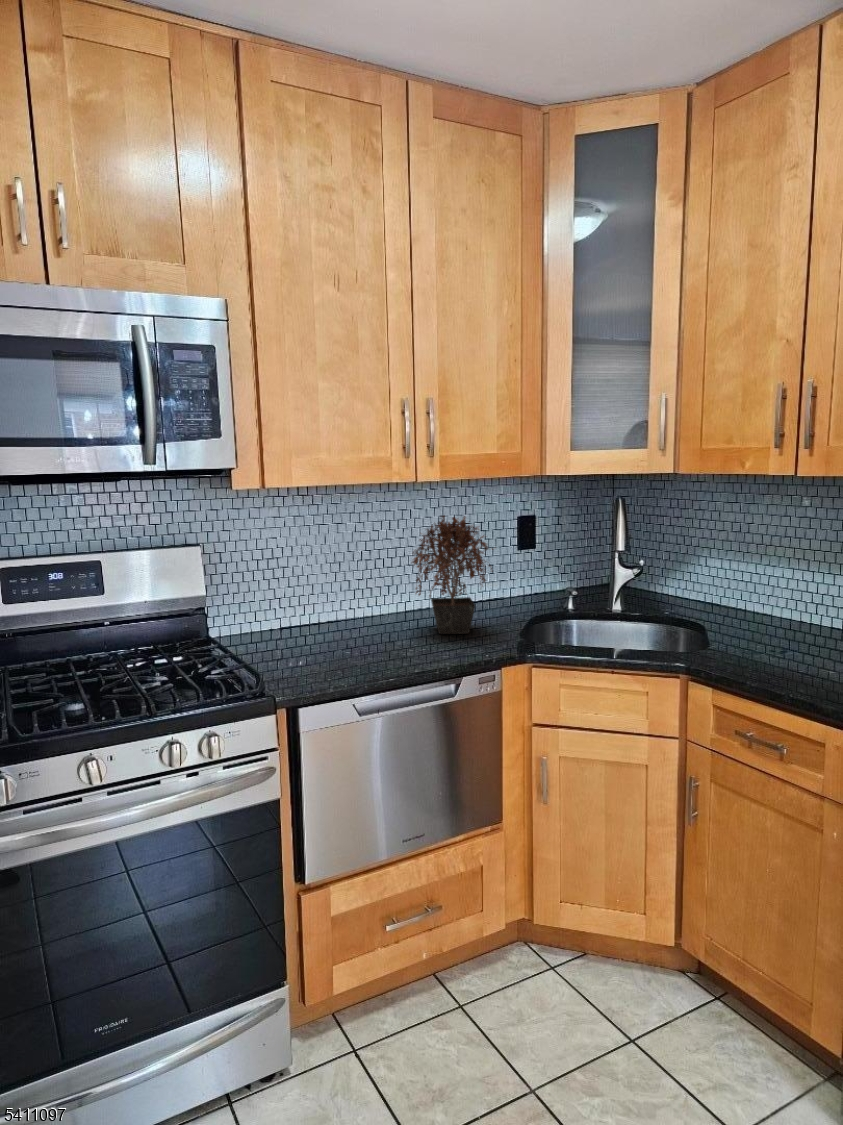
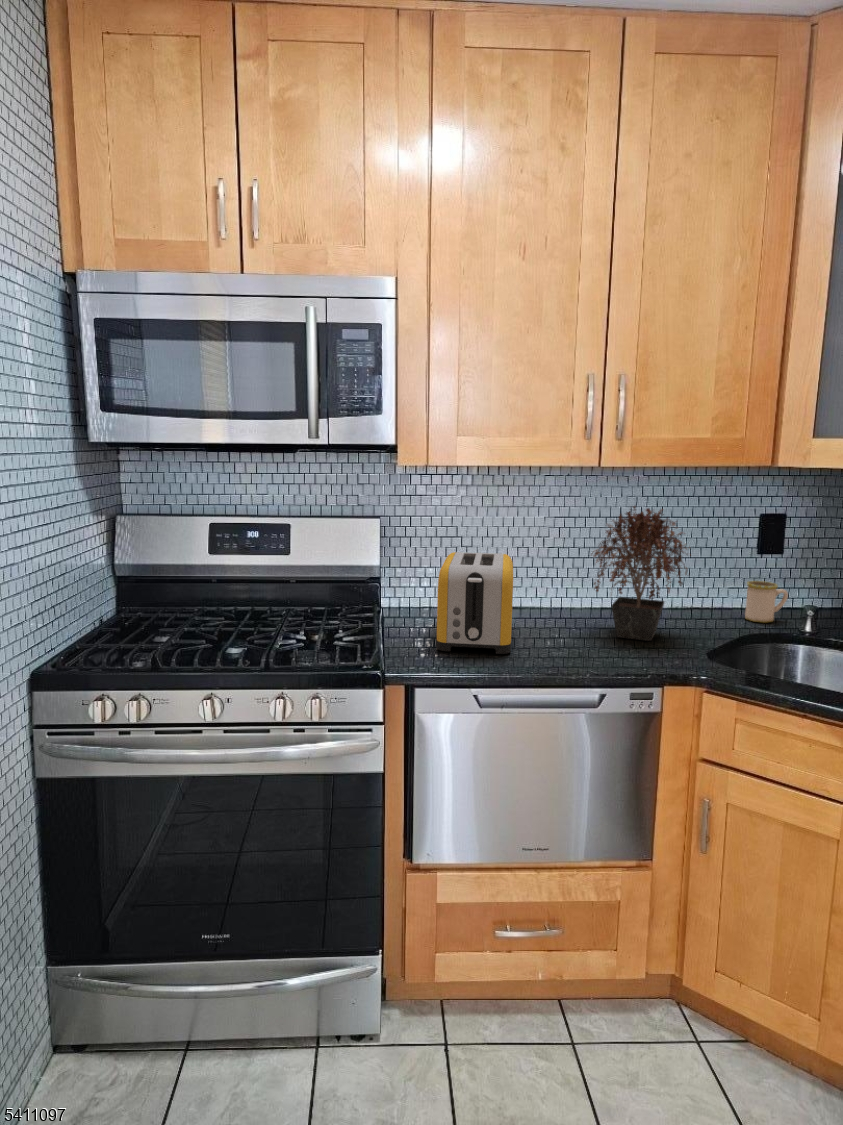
toaster: none [275,570,365,670] -> present [437,552,513,654]
mug: none [518,572,549,607] -> present [745,581,788,623]

